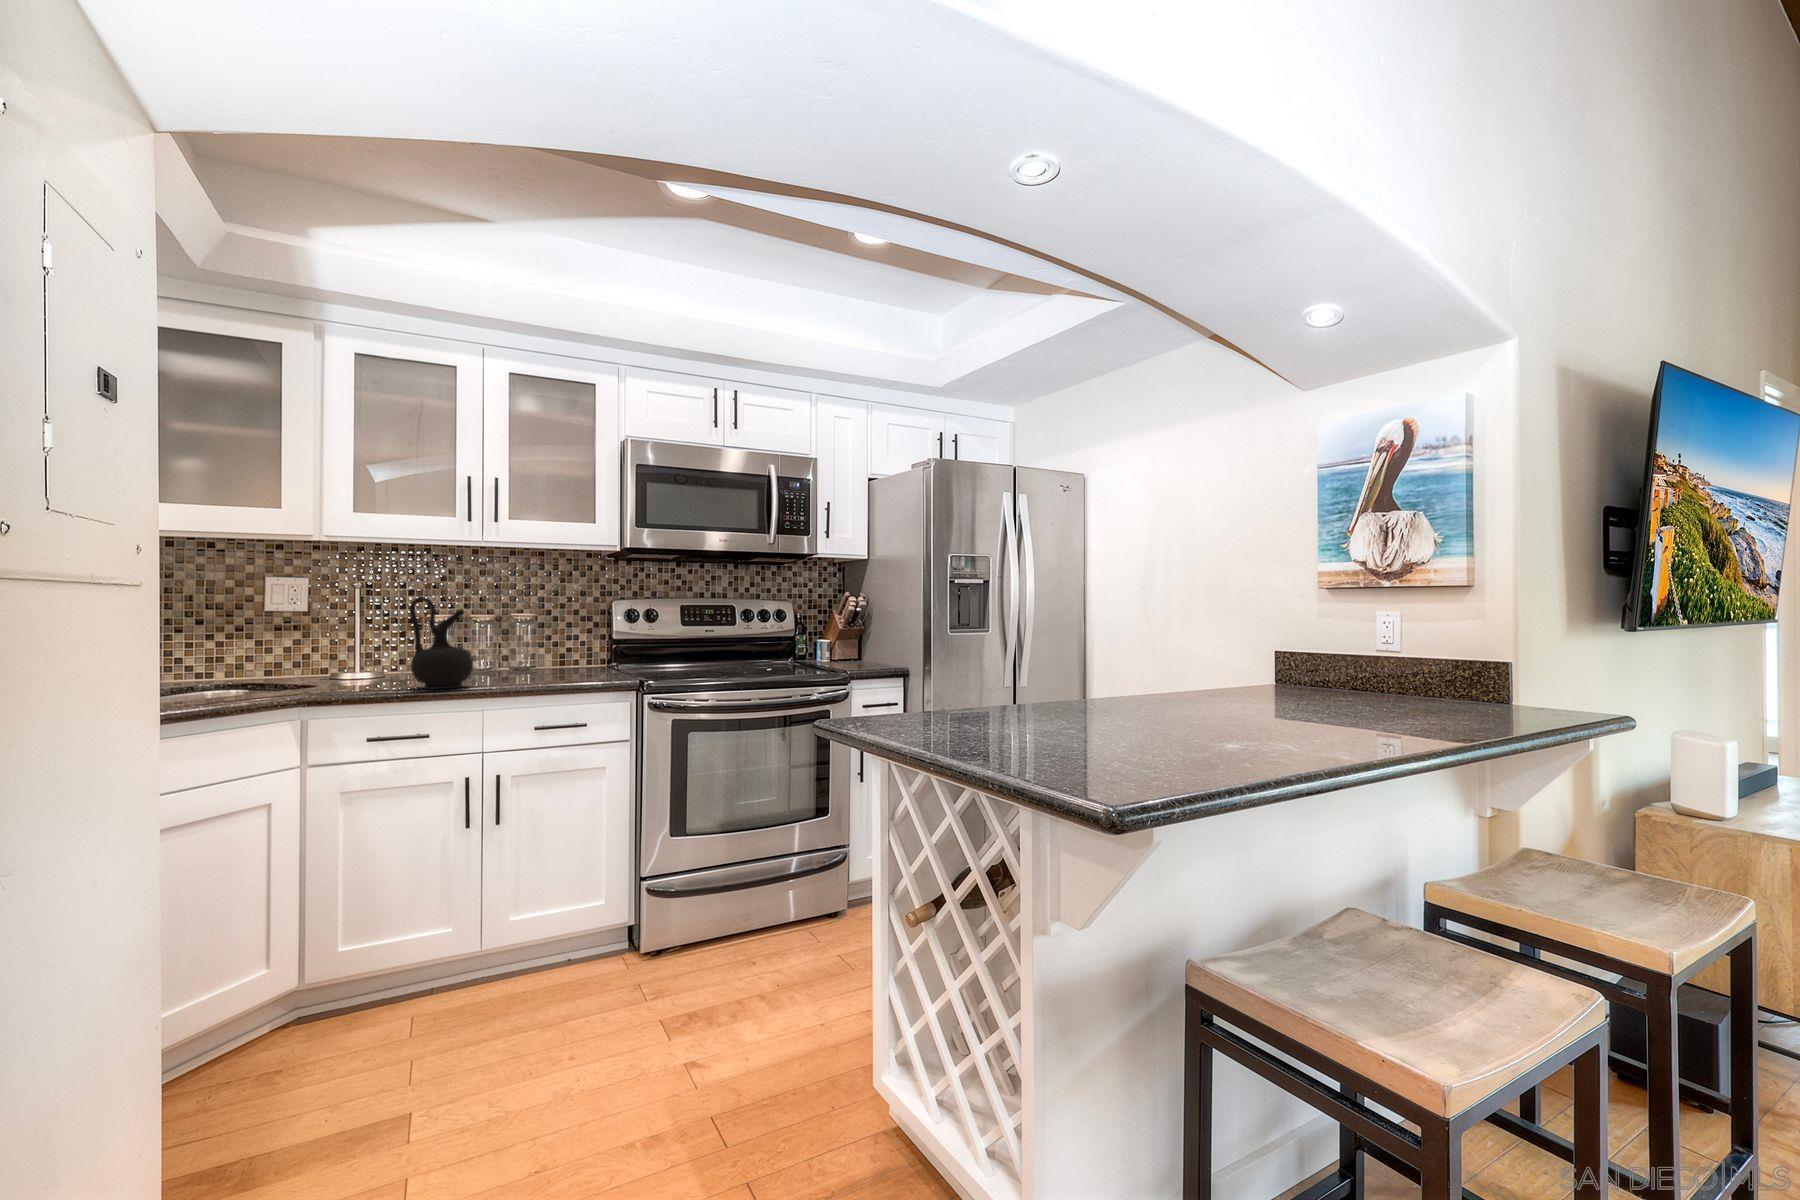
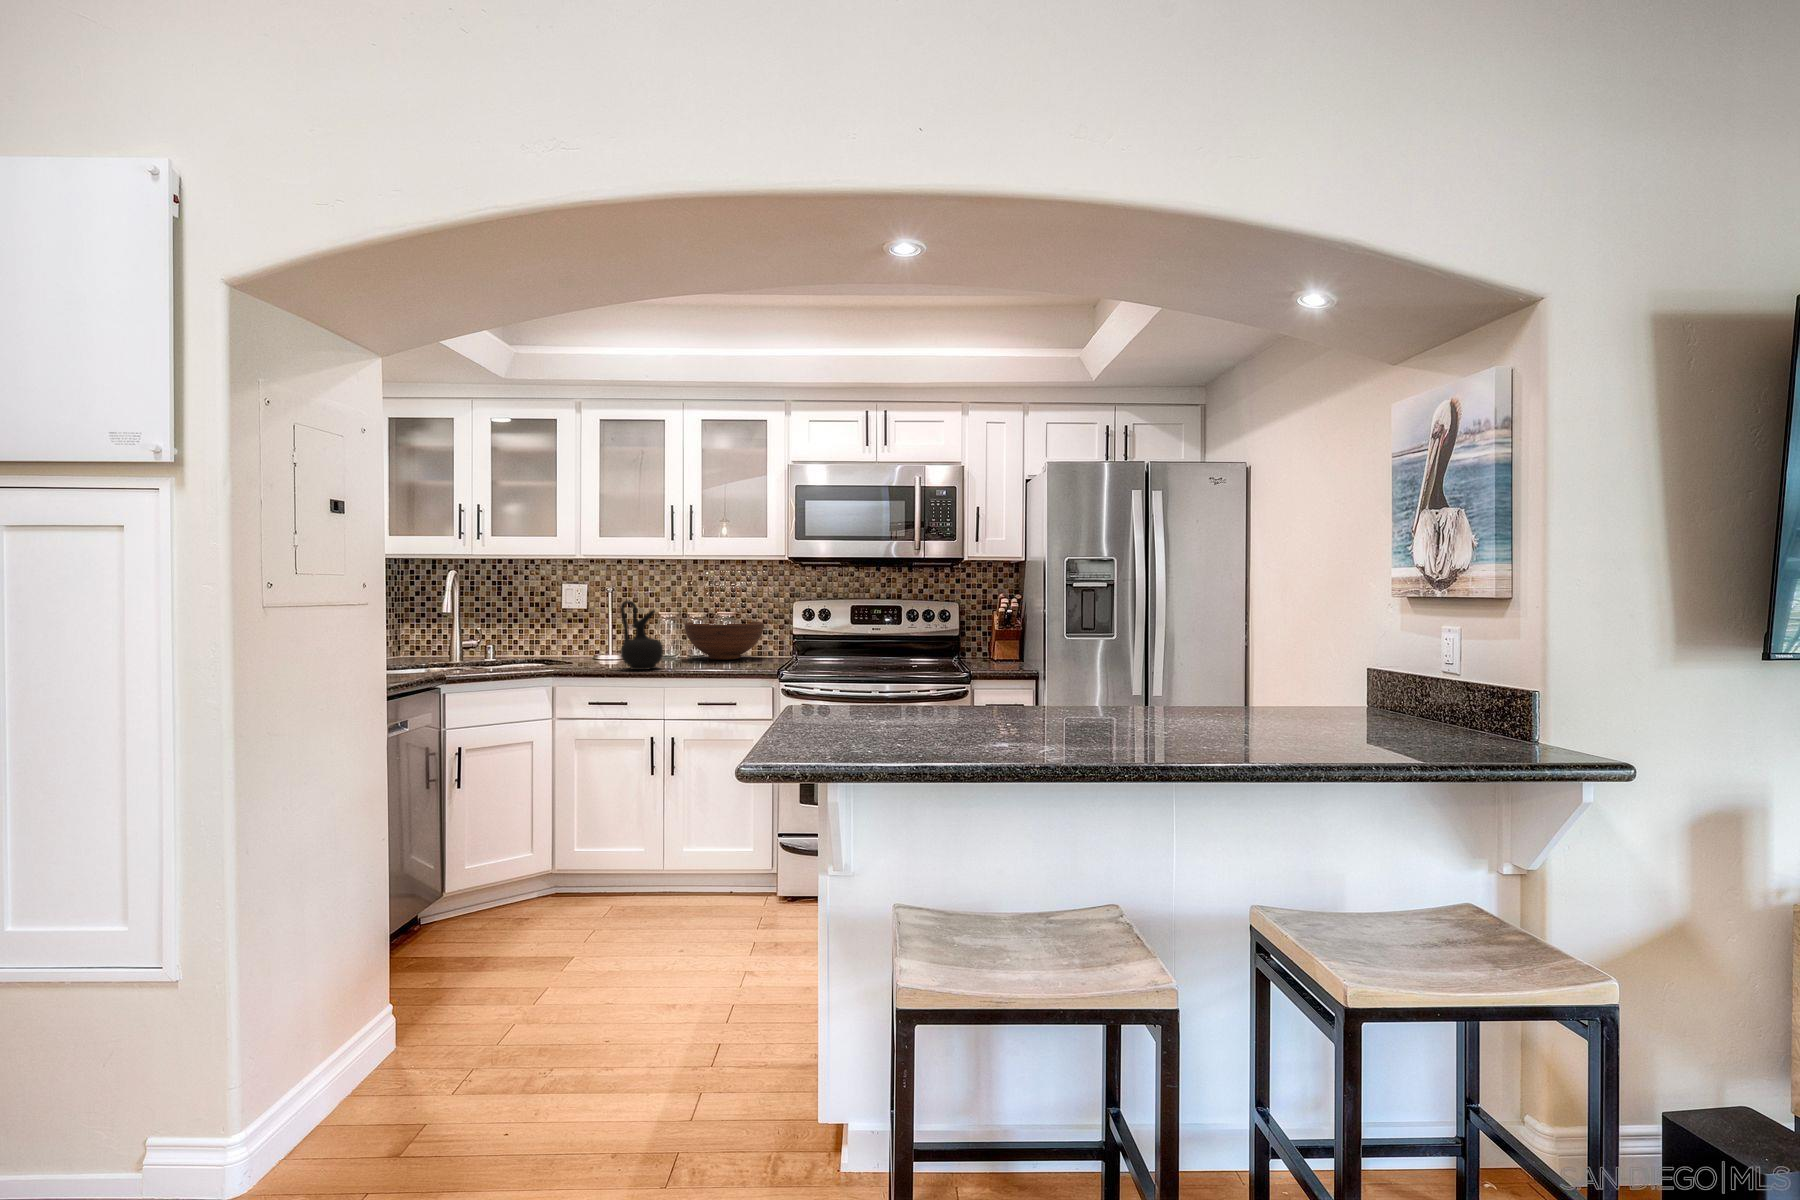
fruit bowl: none [472,626,578,673] -> present [685,622,764,660]

